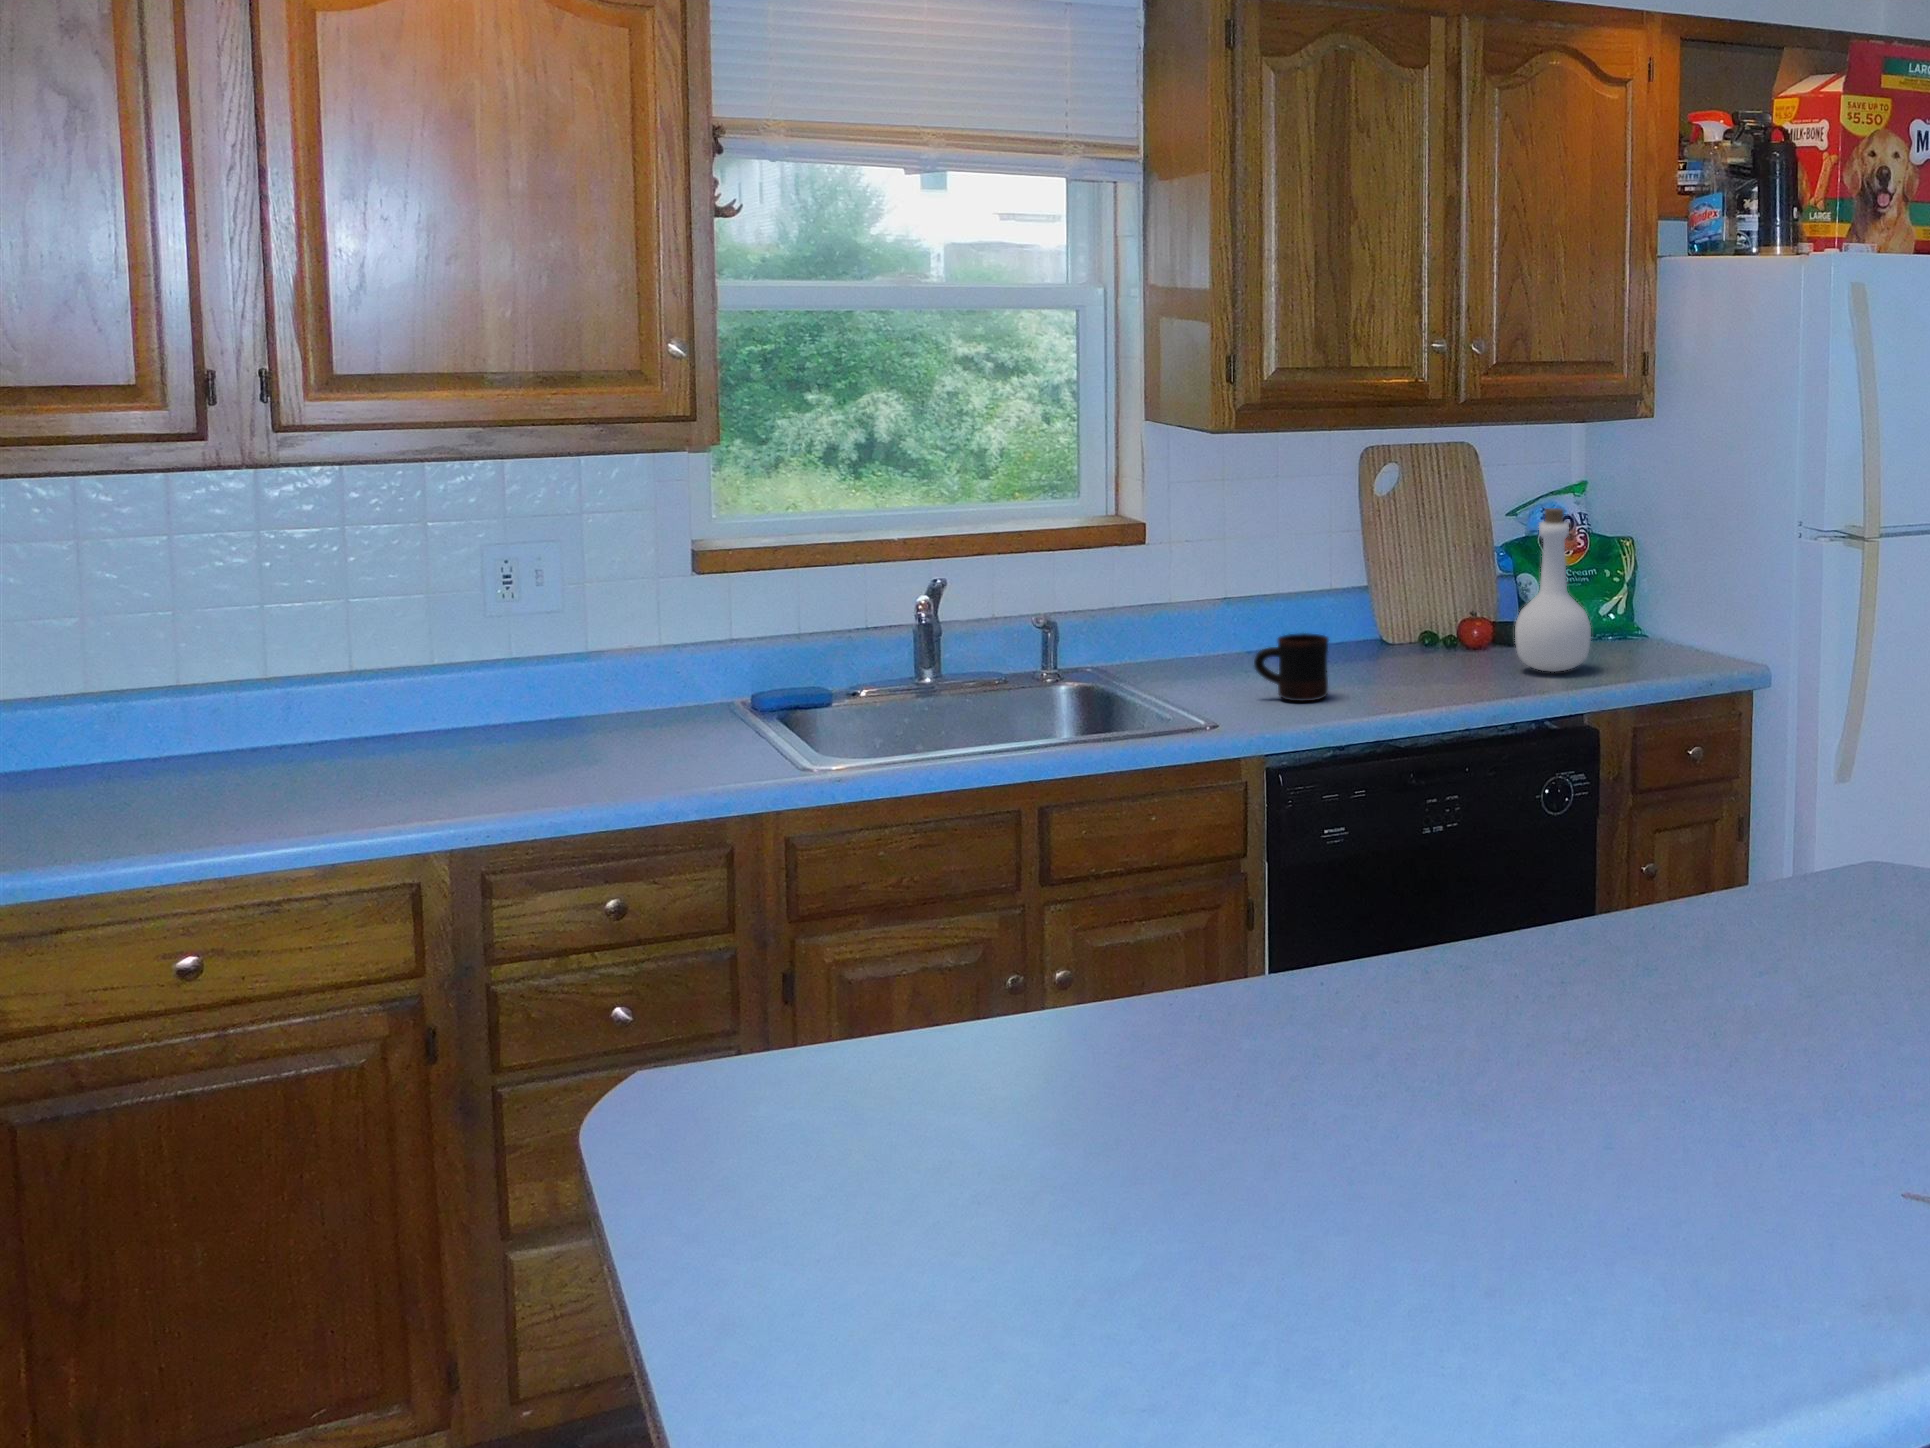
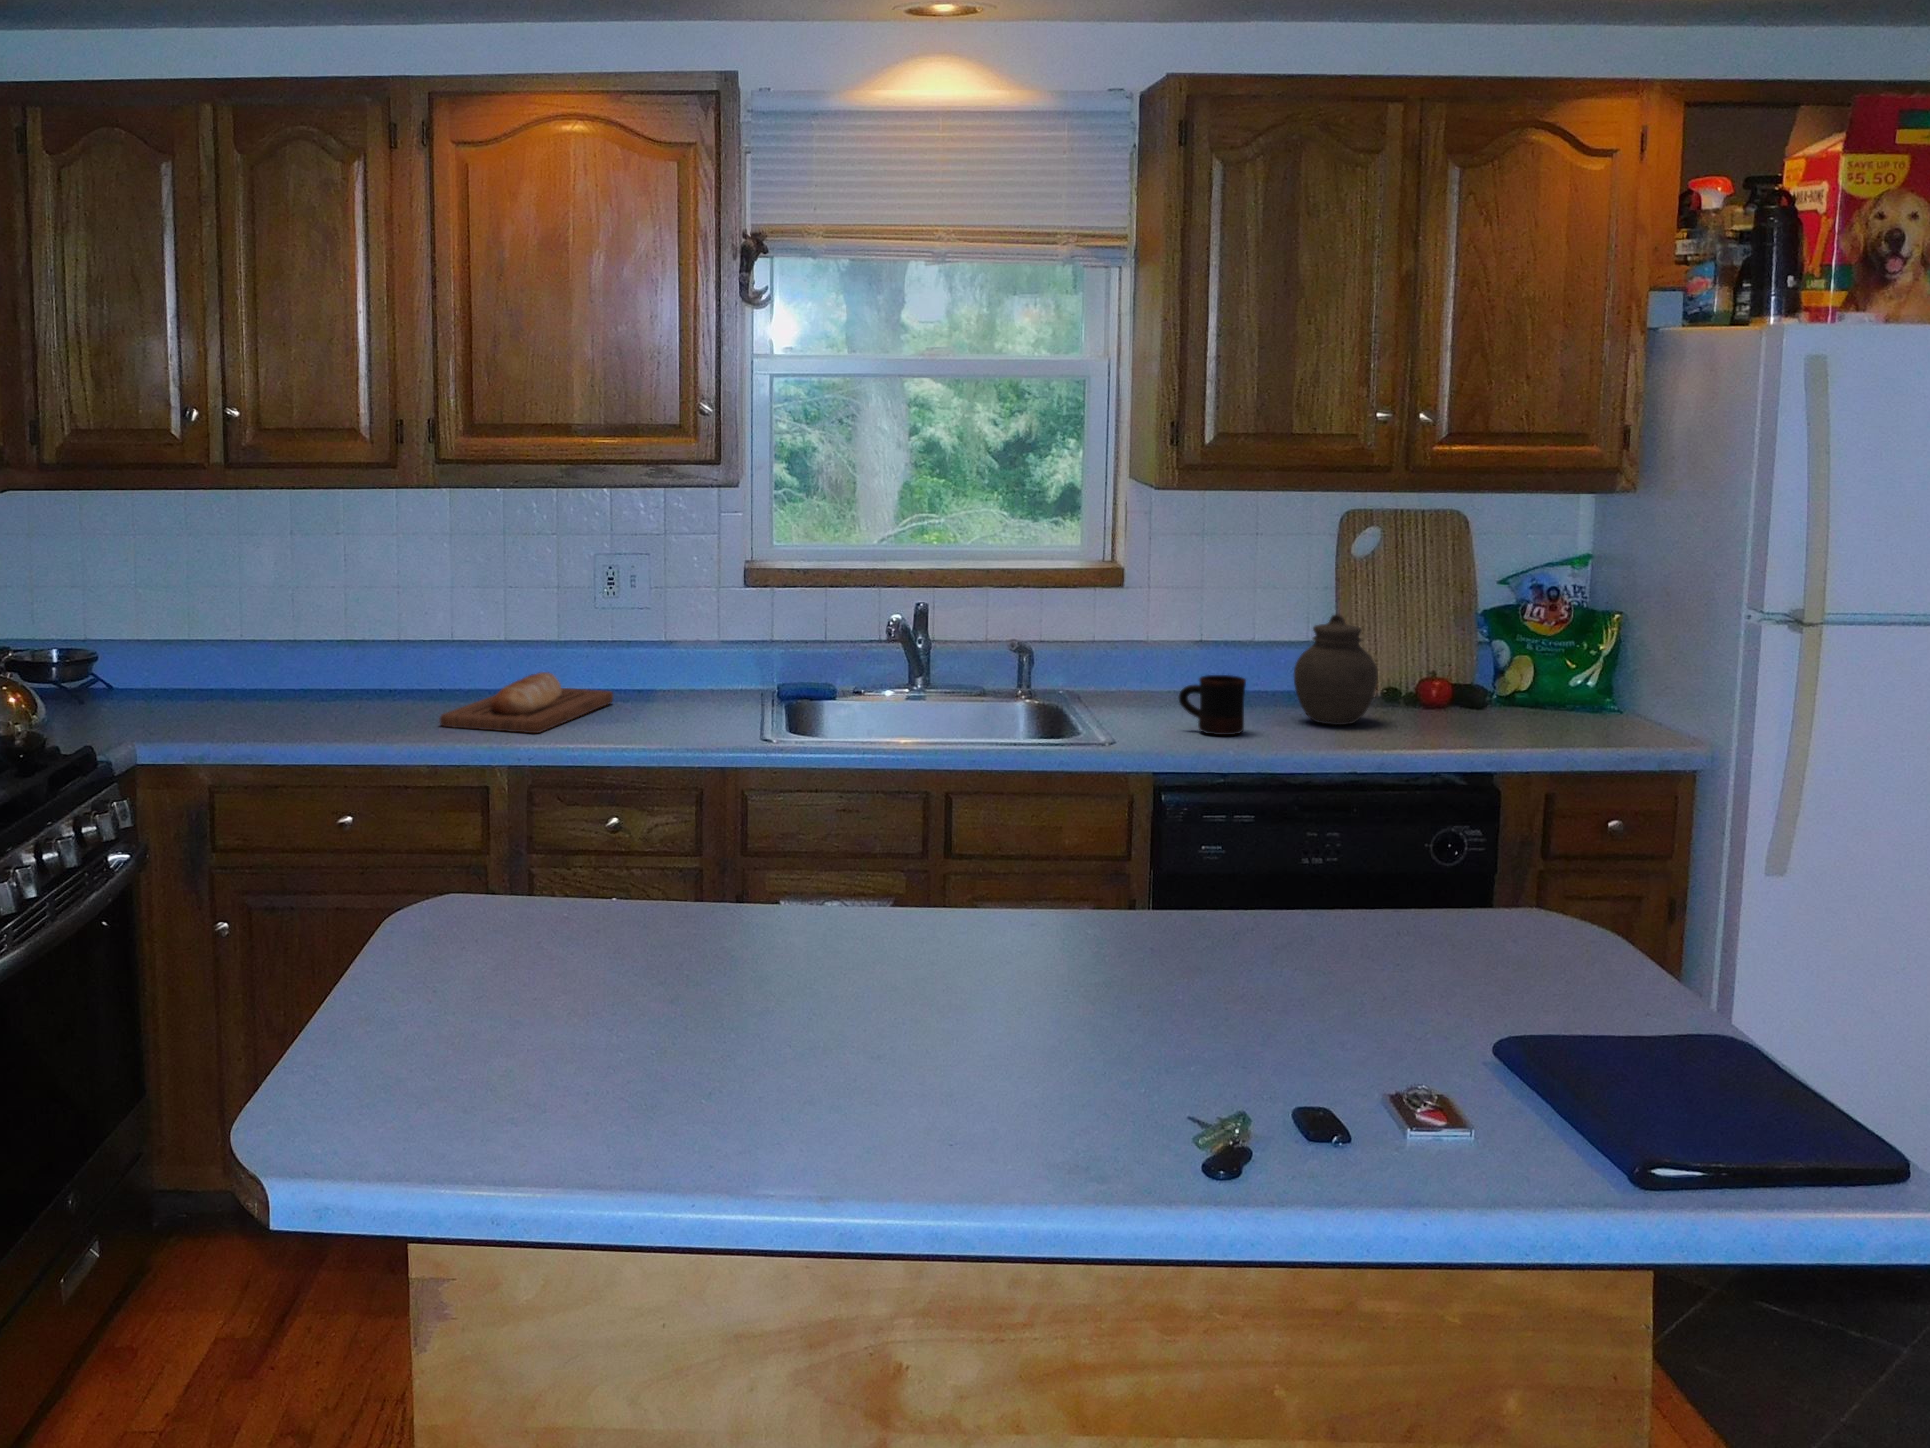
bottle: present [1515,508,1591,672] -> none [1444,575,1522,733]
jar: none [1359,558,1446,677] -> present [1294,614,1378,725]
bread loaf: none [270,706,520,802] -> present [440,672,613,733]

